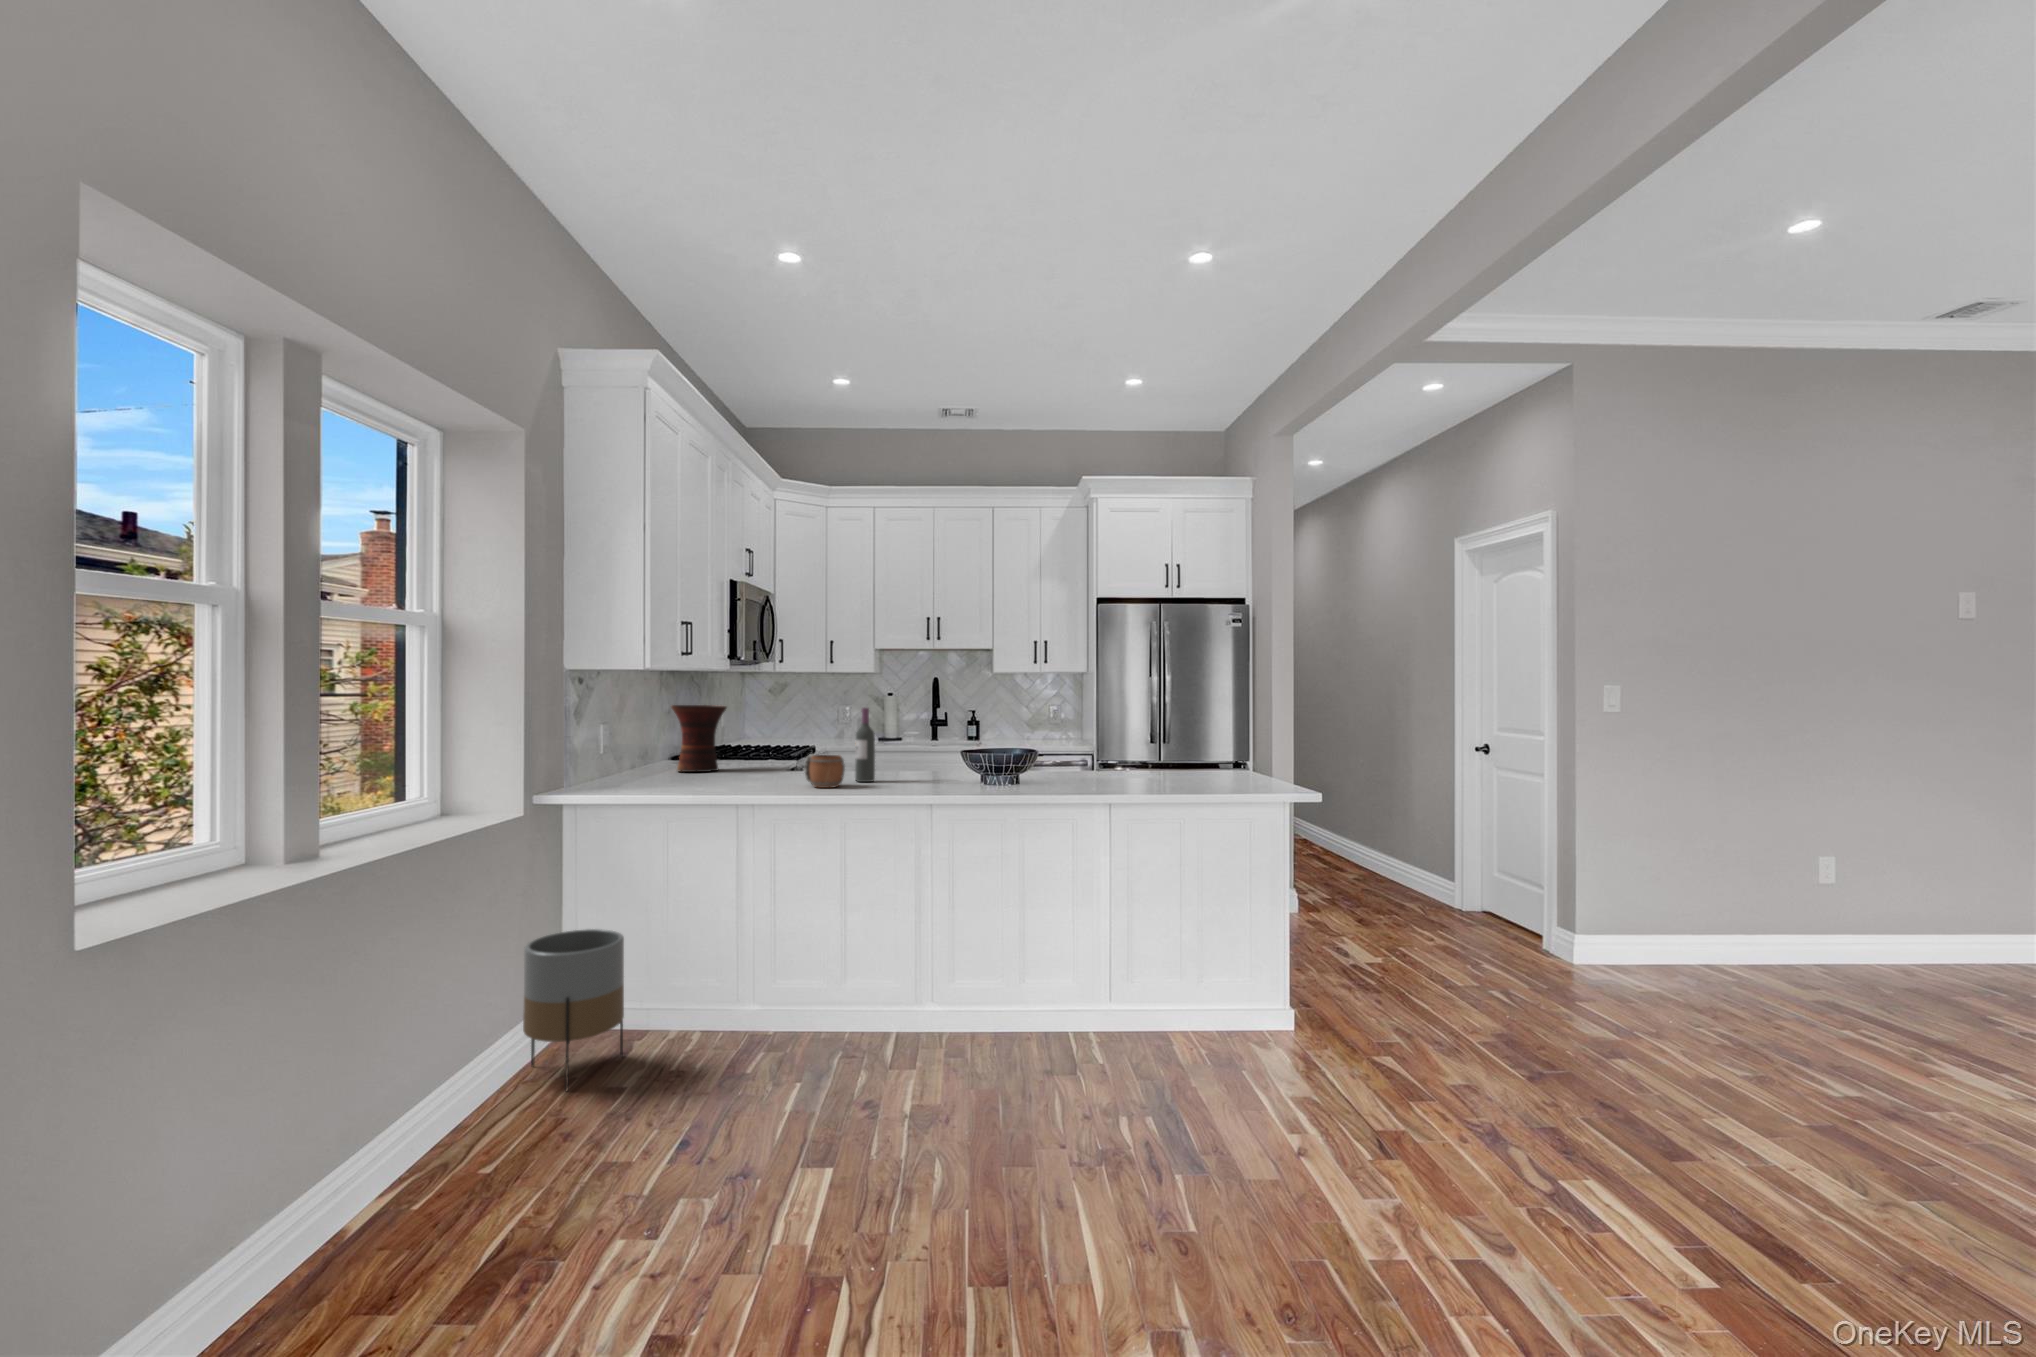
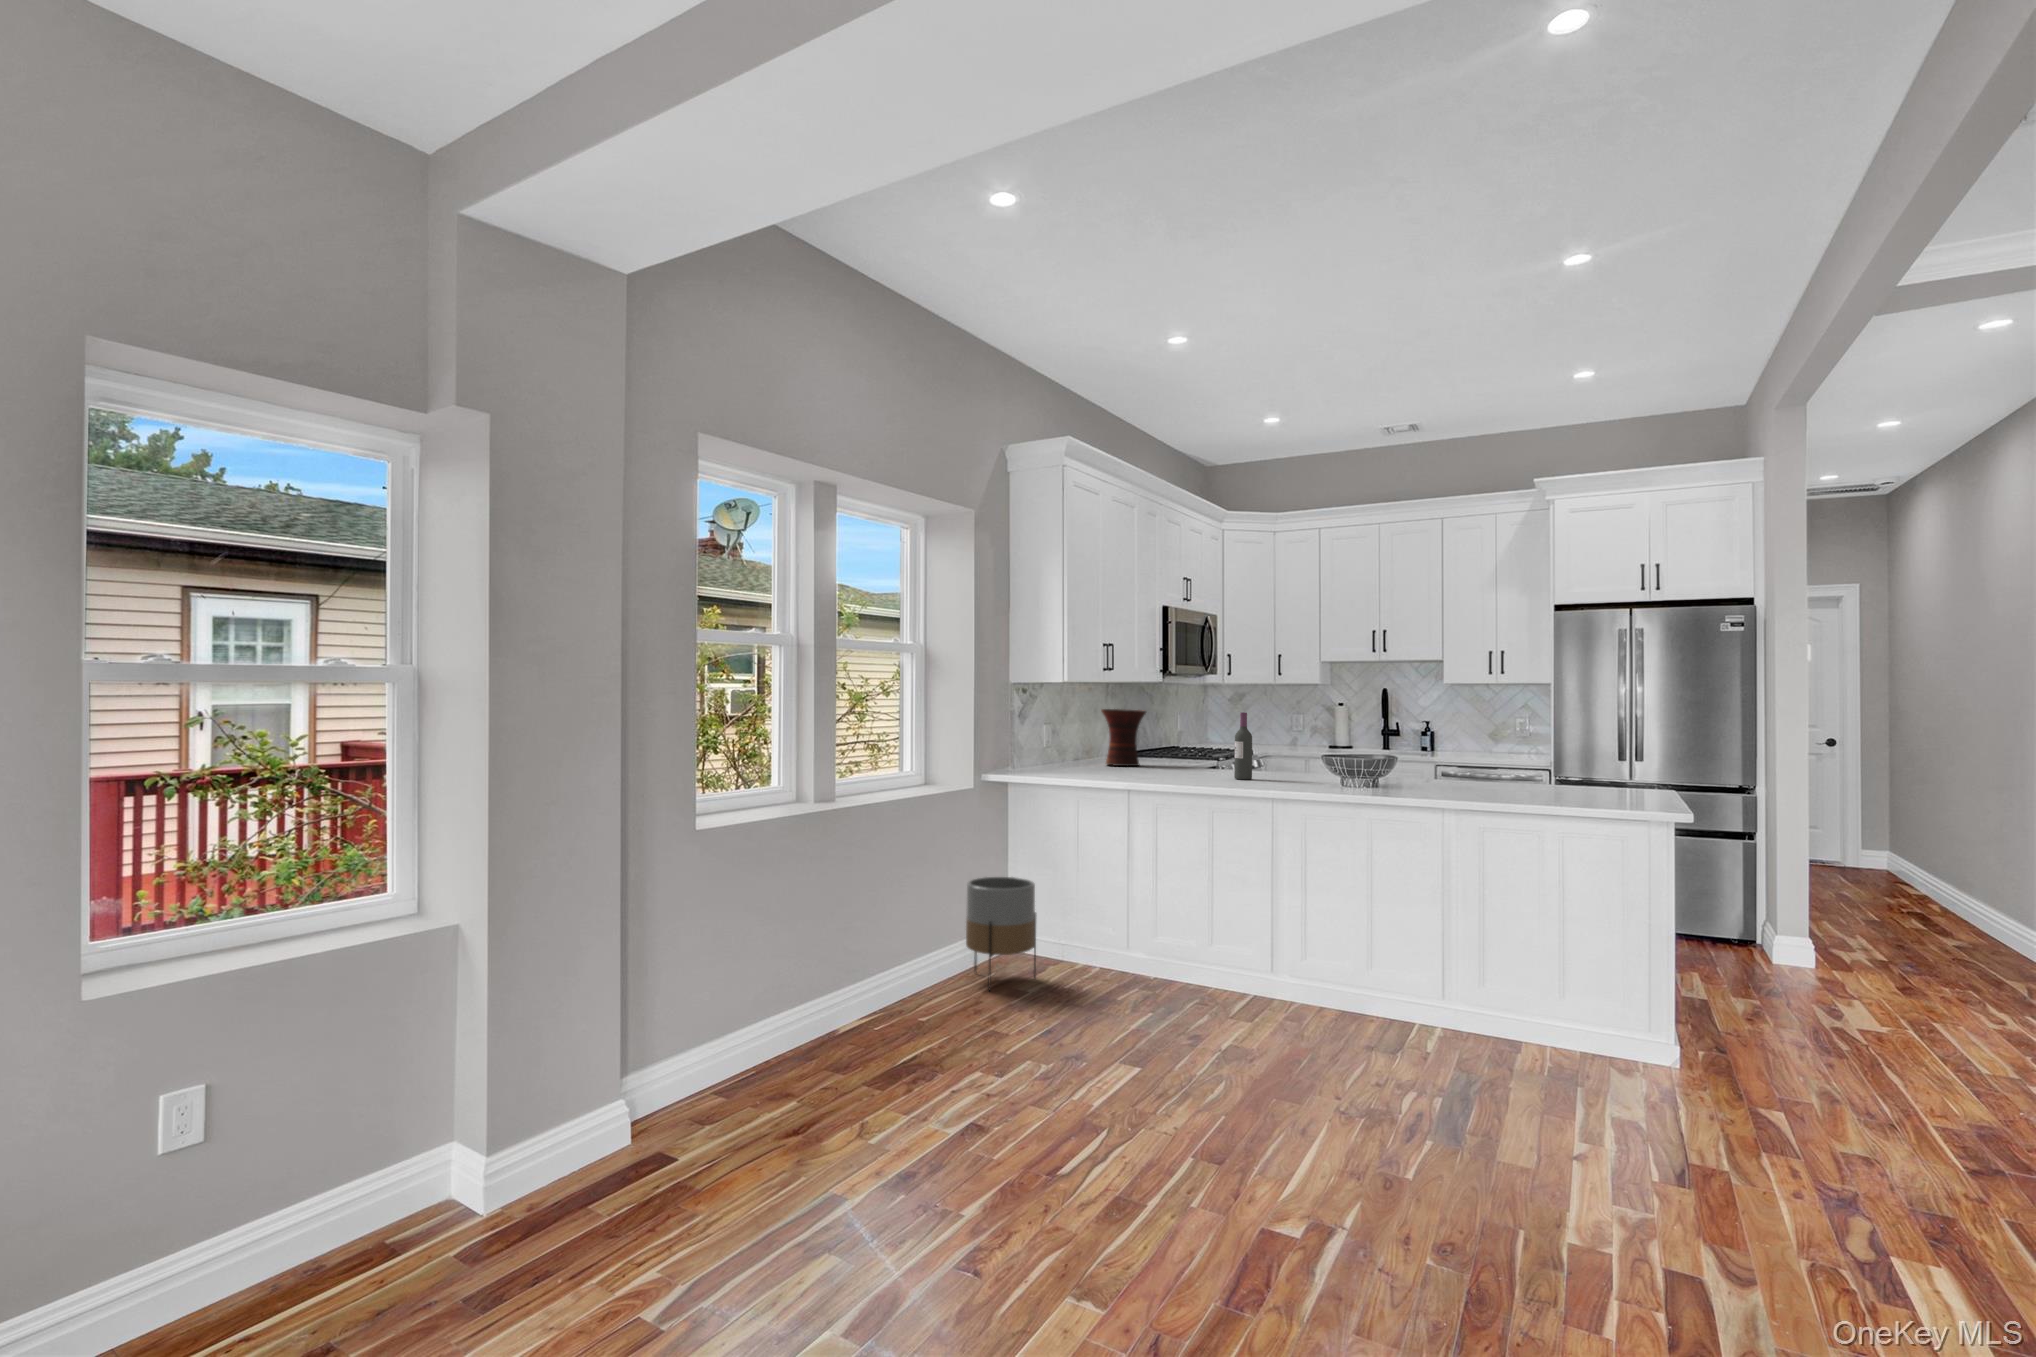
mug: present [805,754,845,788] -> none [1188,752,1219,781]

